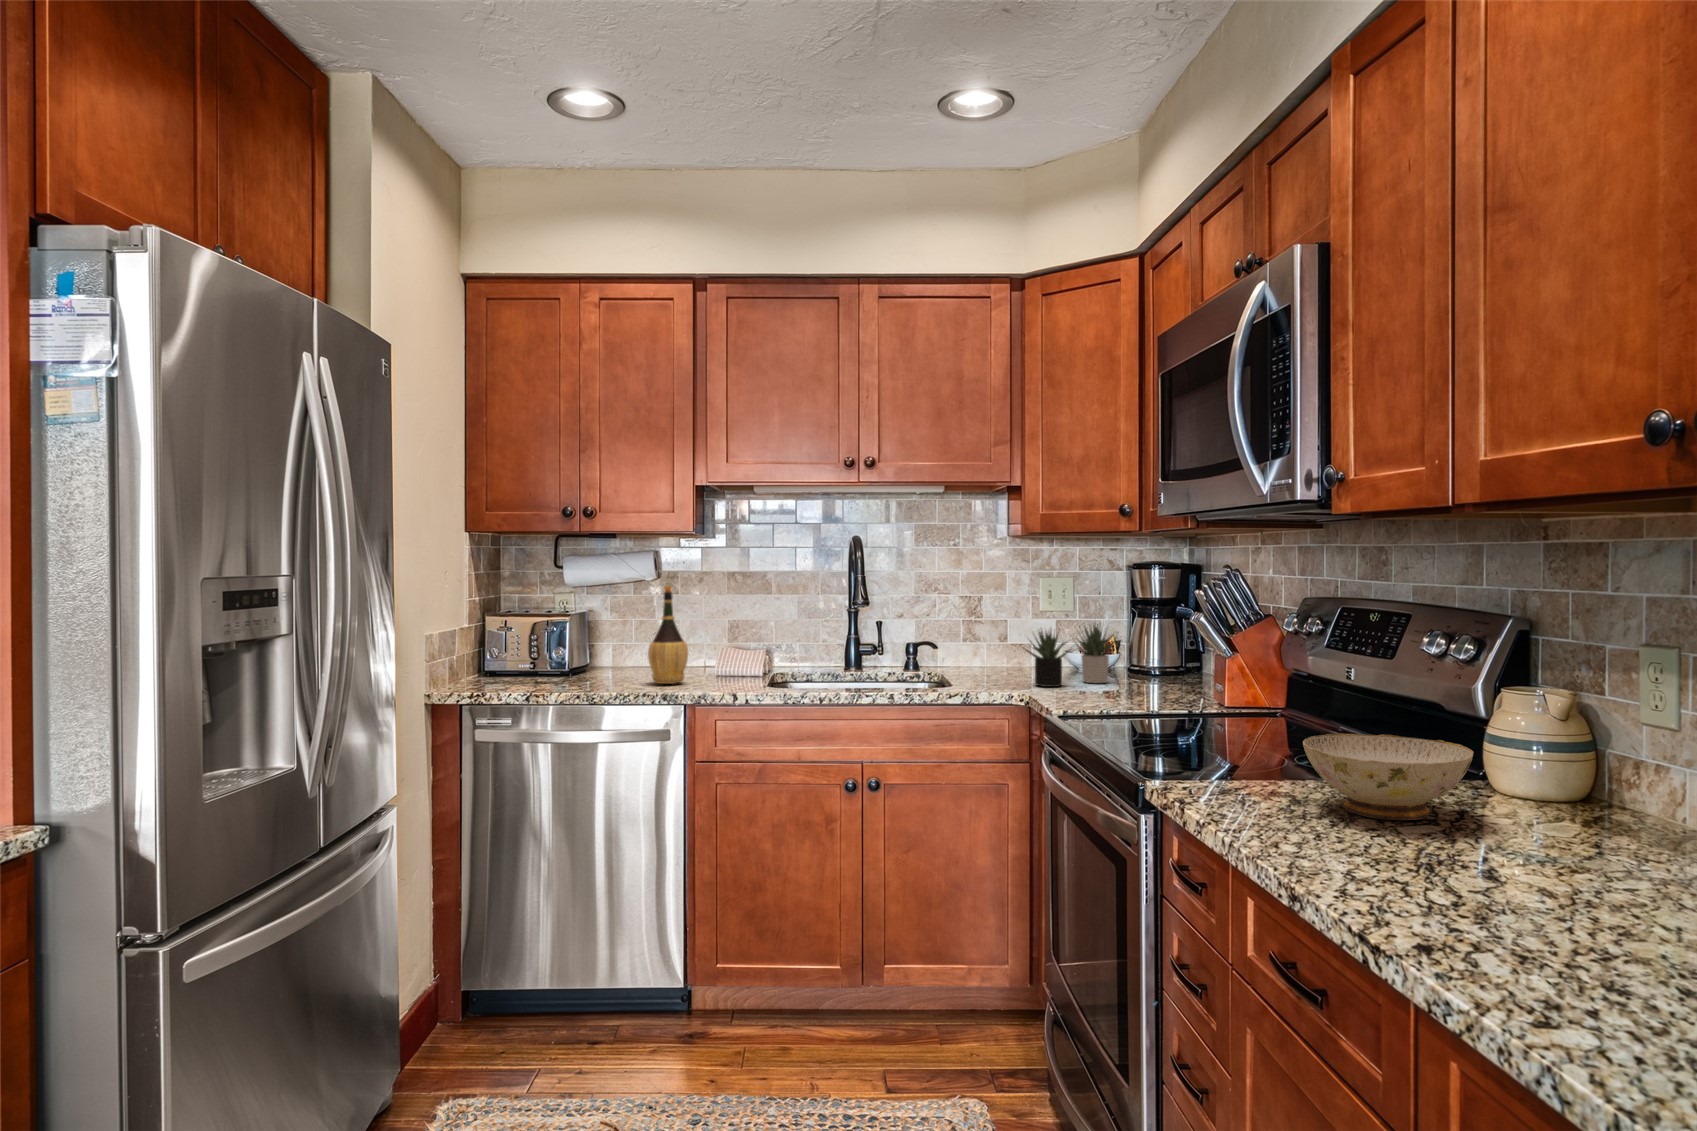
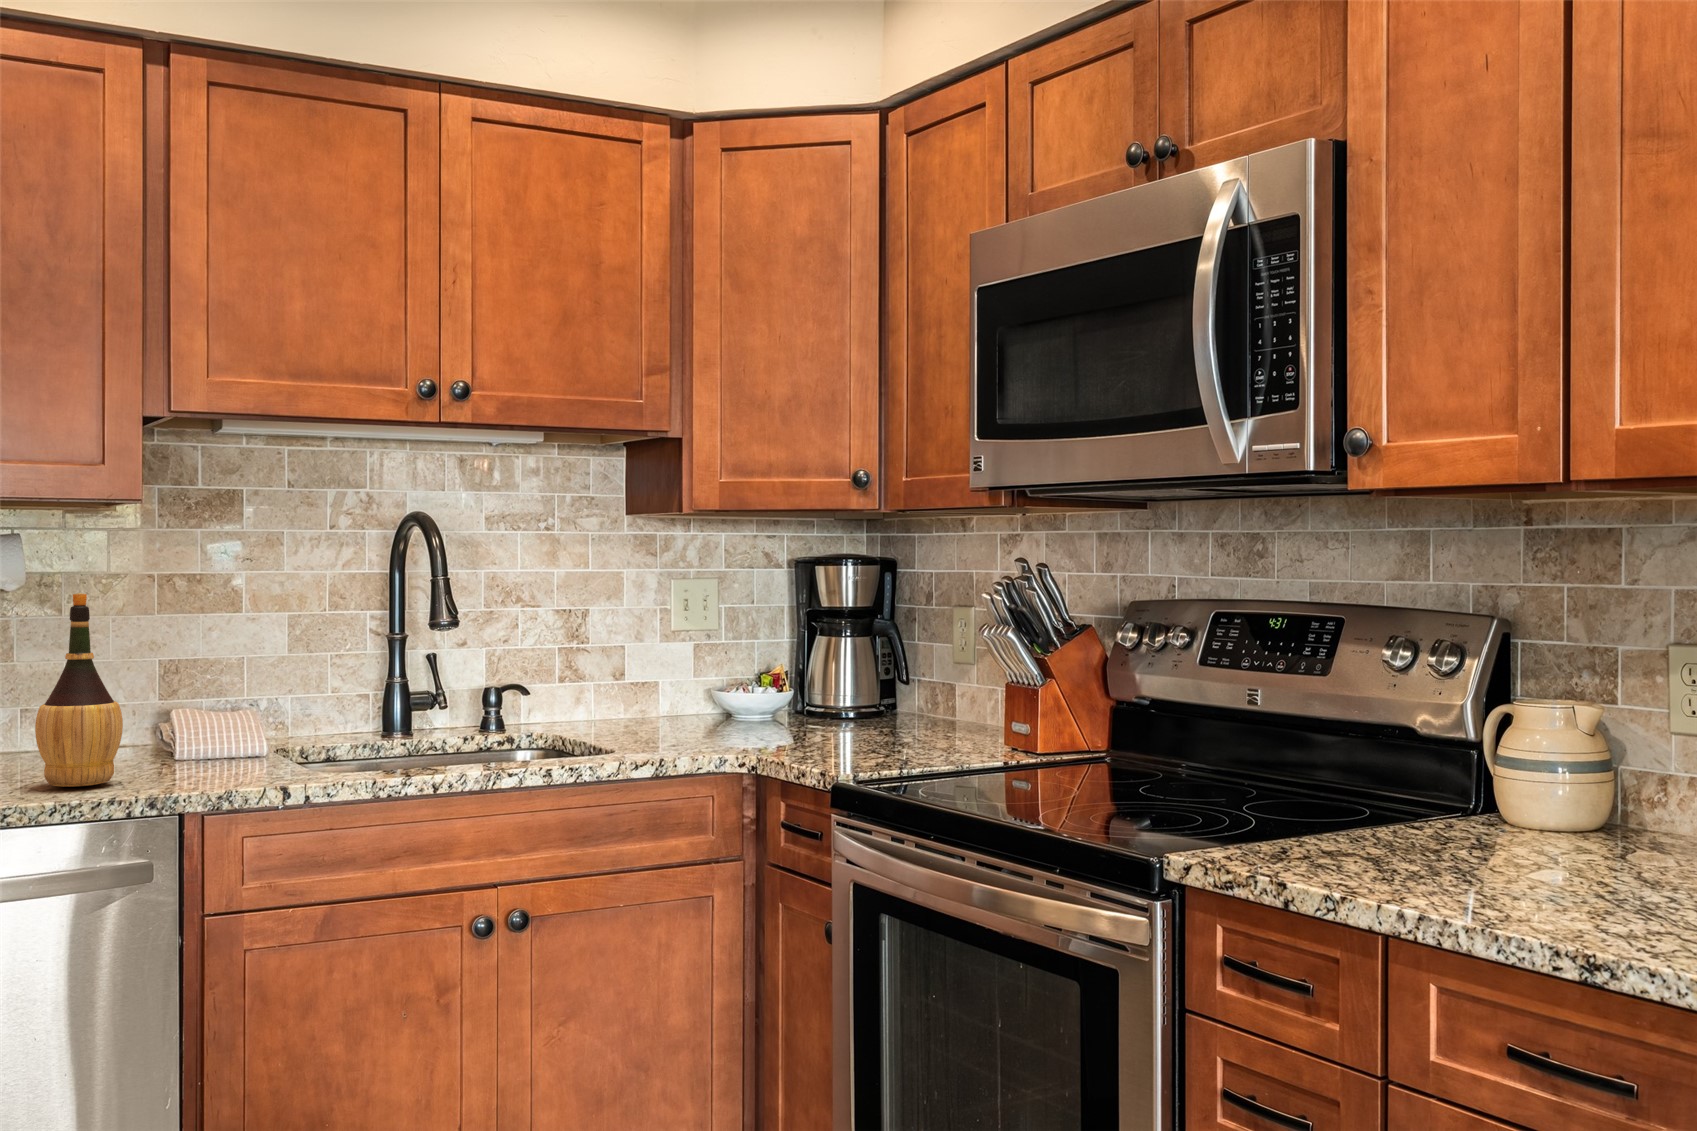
succulent plant: present [1022,624,1115,687] -> none [705,638,833,743]
ceramic bowl: present [1303,734,1474,820] -> none [1392,767,1599,870]

